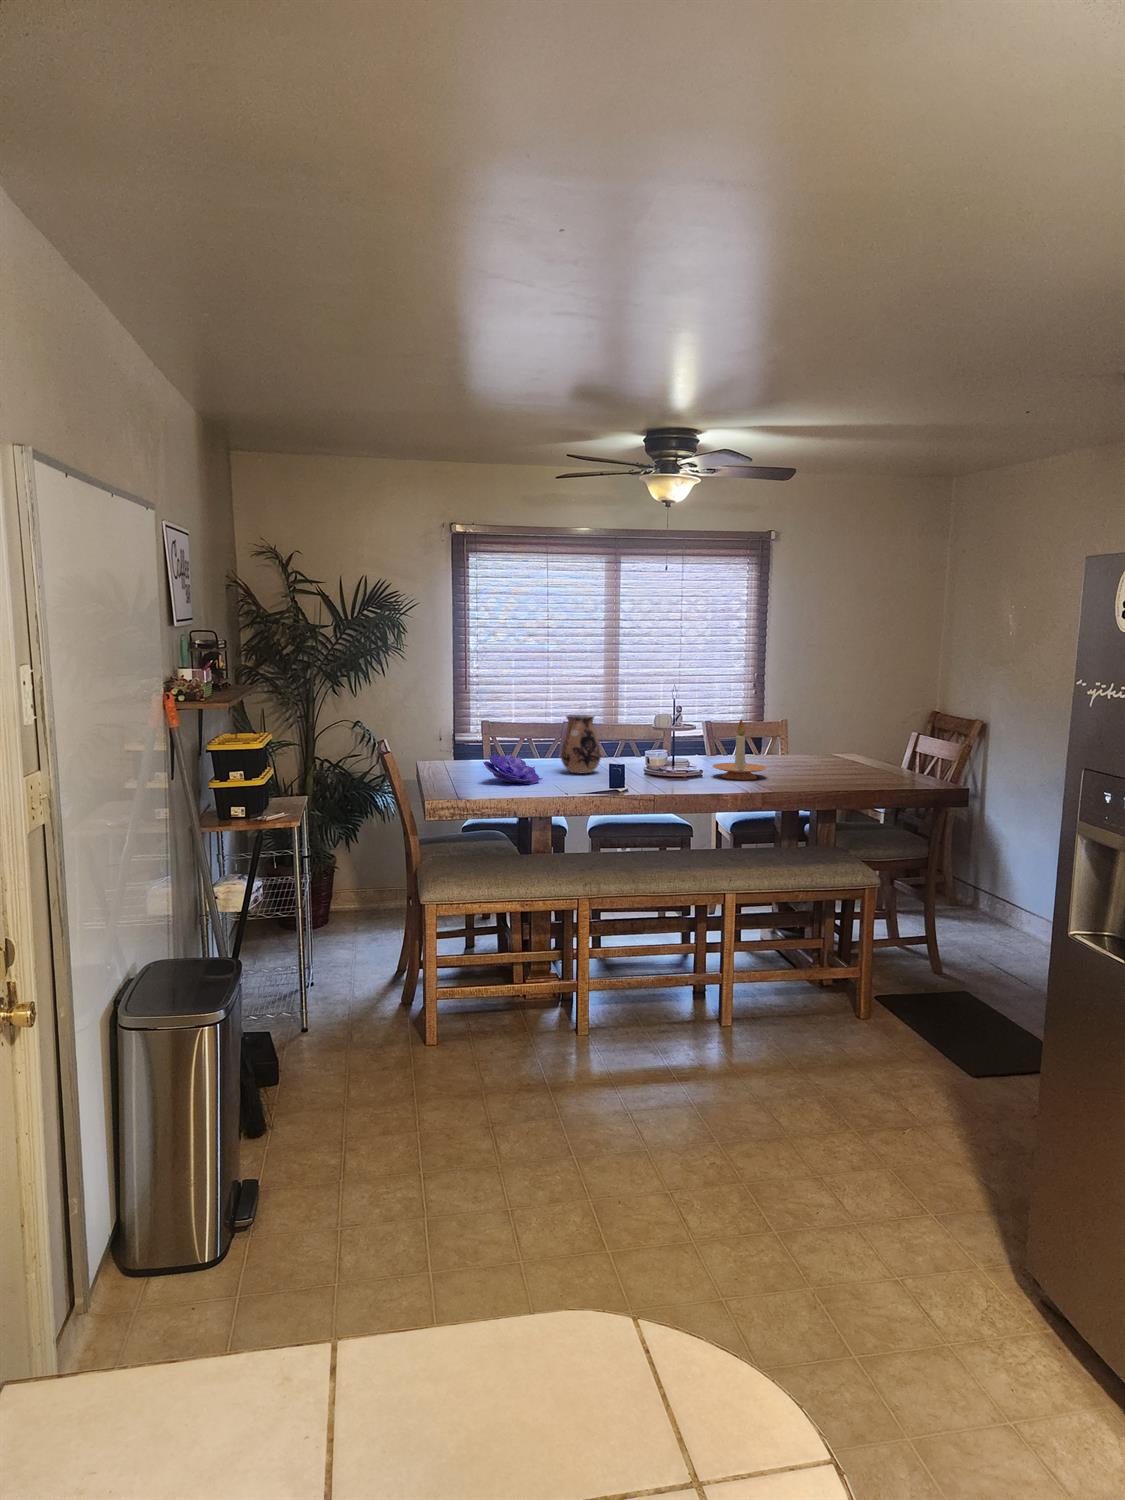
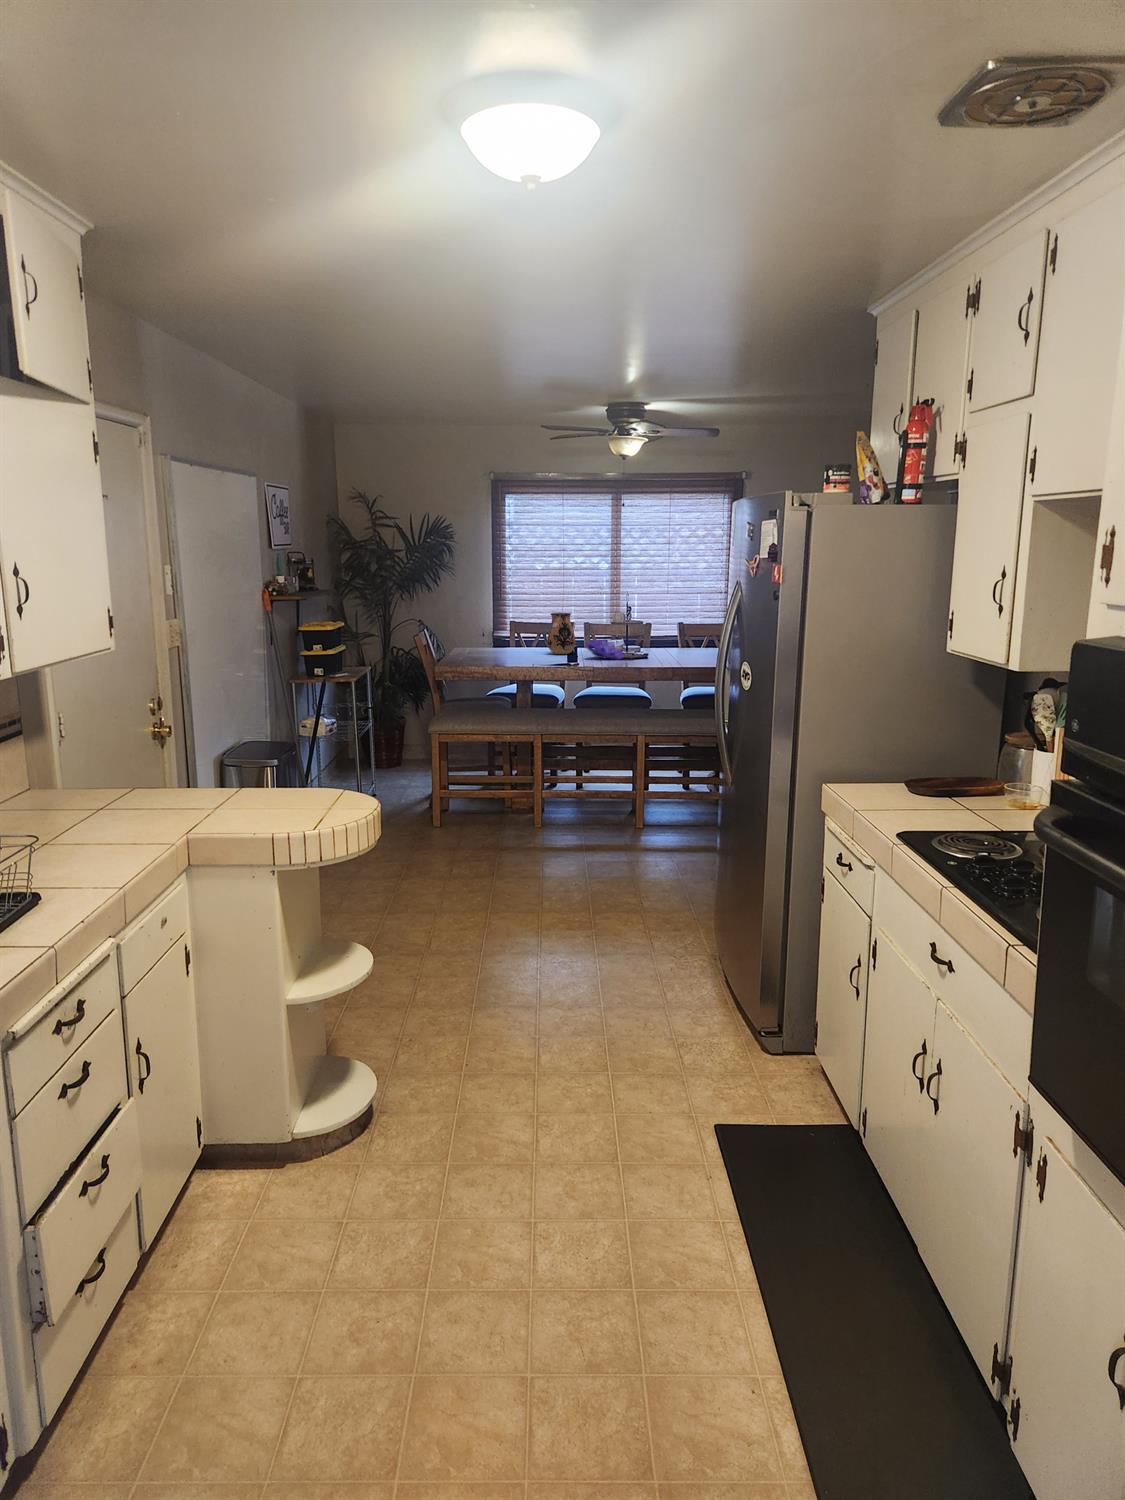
candle holder: present [712,719,767,780] -> none [651,614,690,658]
decorative bowl: present [483,754,542,784] -> present [585,640,624,659]

